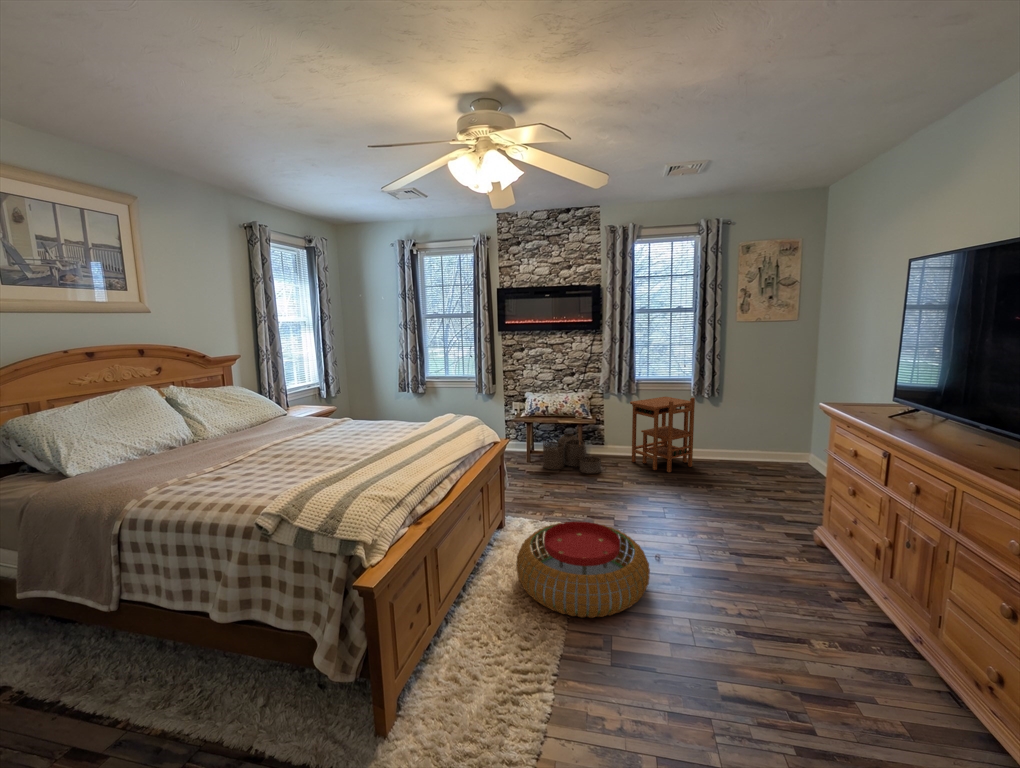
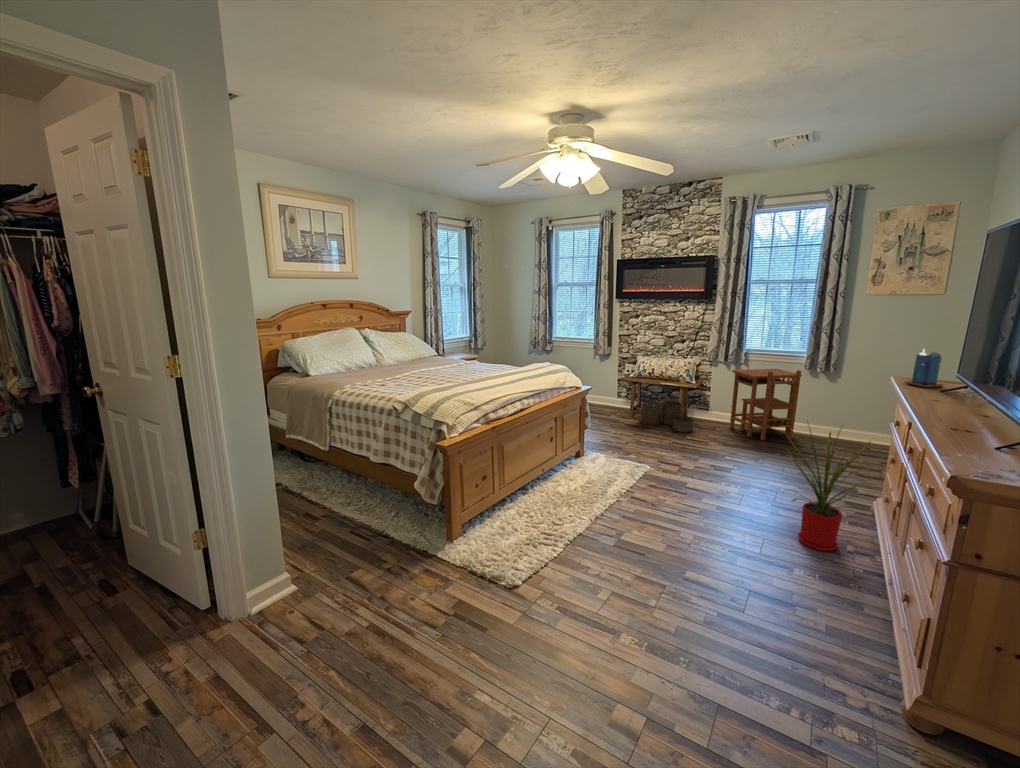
candle: none [844,374,879,414] -> present [905,349,944,388]
house plant: none [751,459,870,605] -> present [785,424,880,551]
pouf: present [516,522,650,618] -> none [571,454,678,521]

